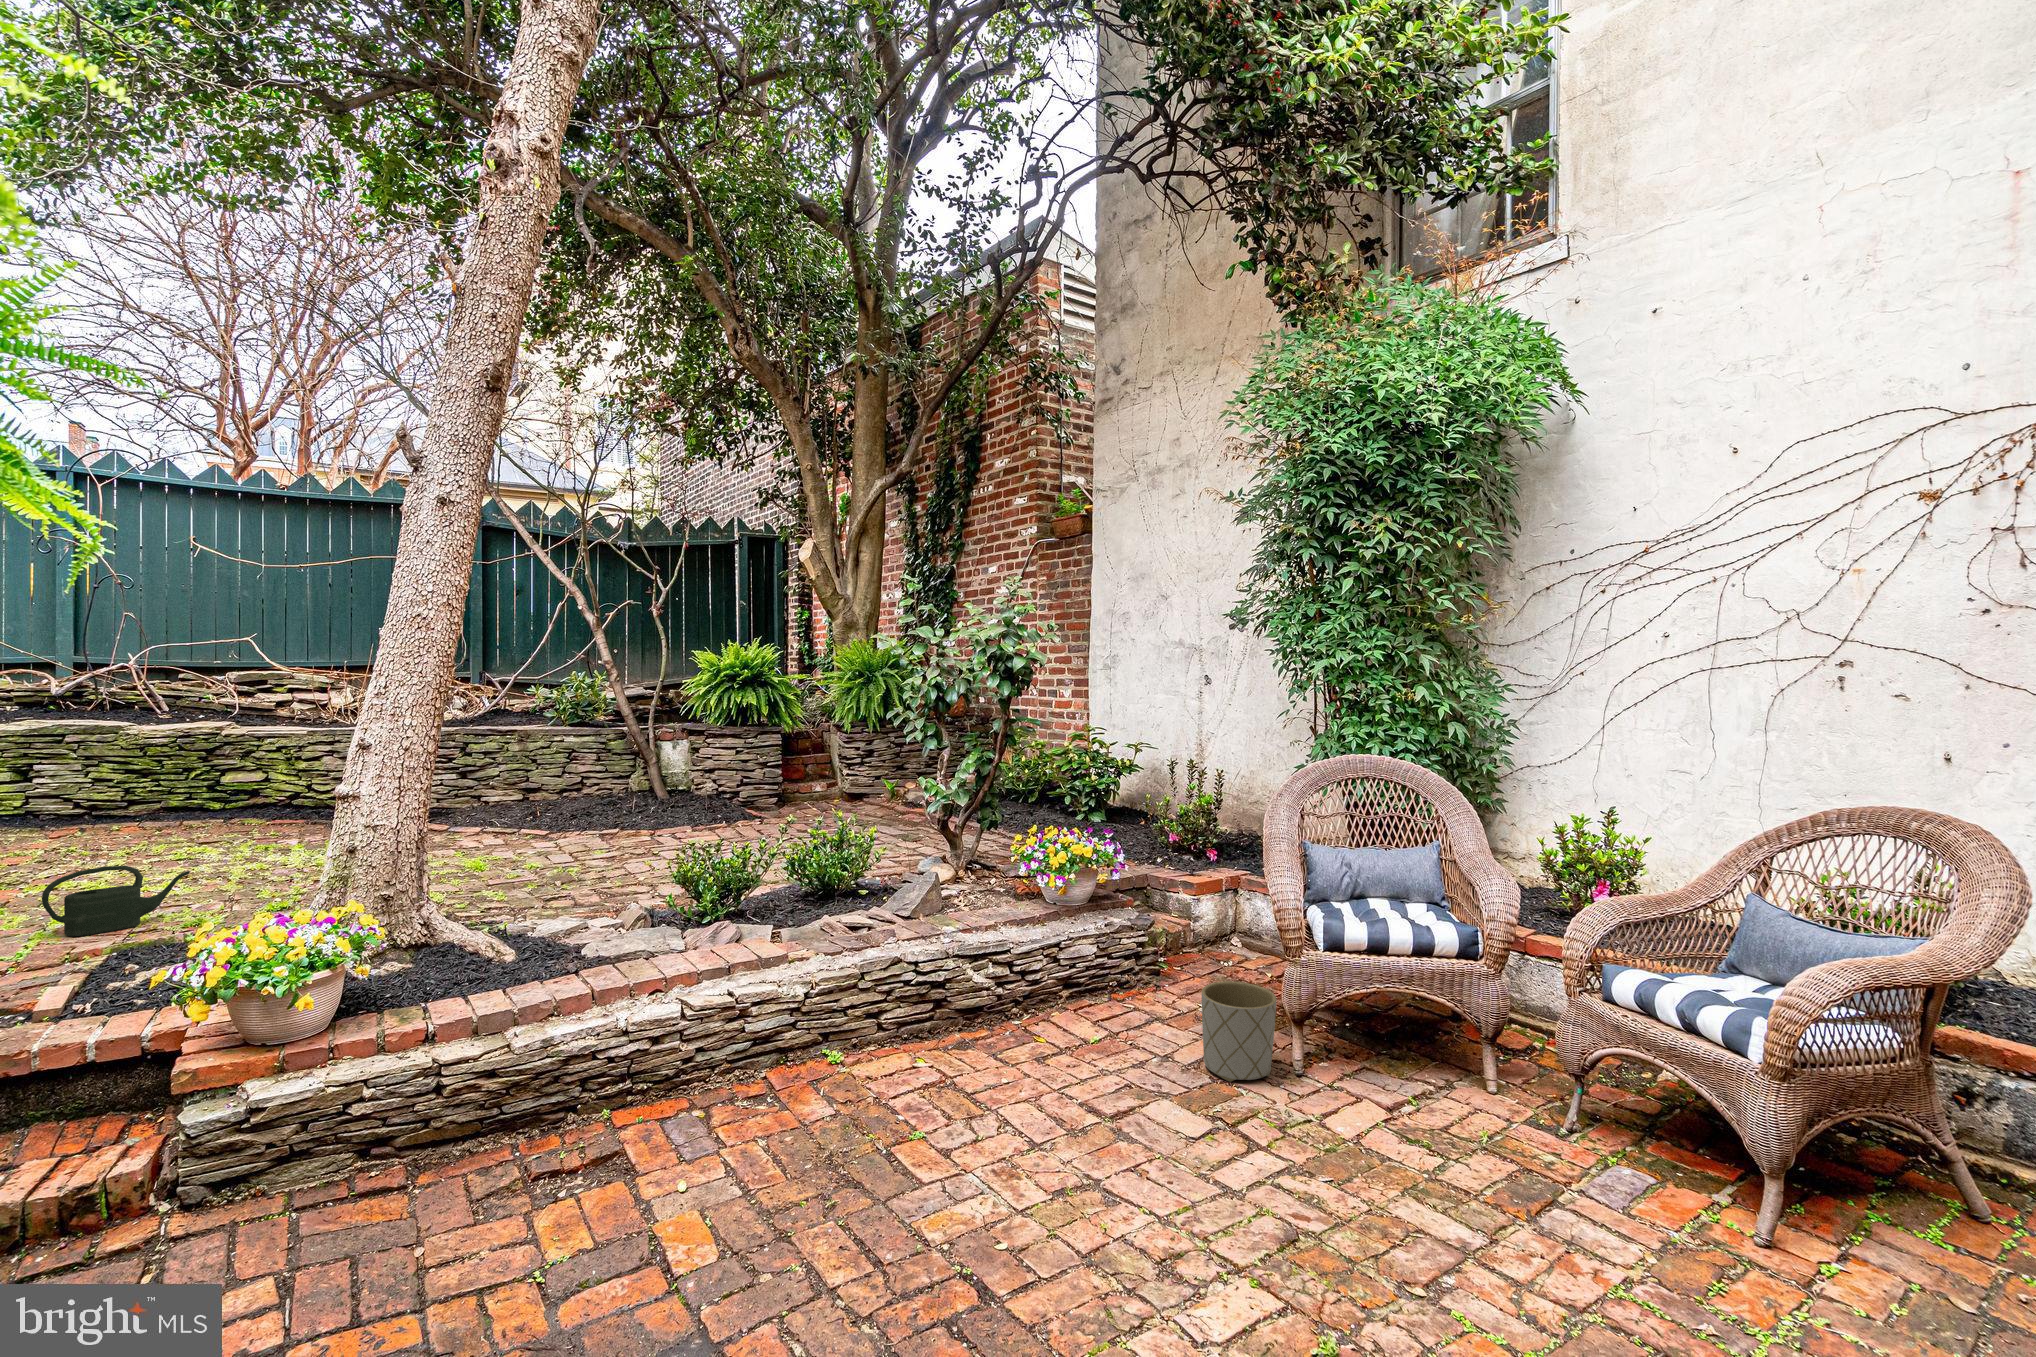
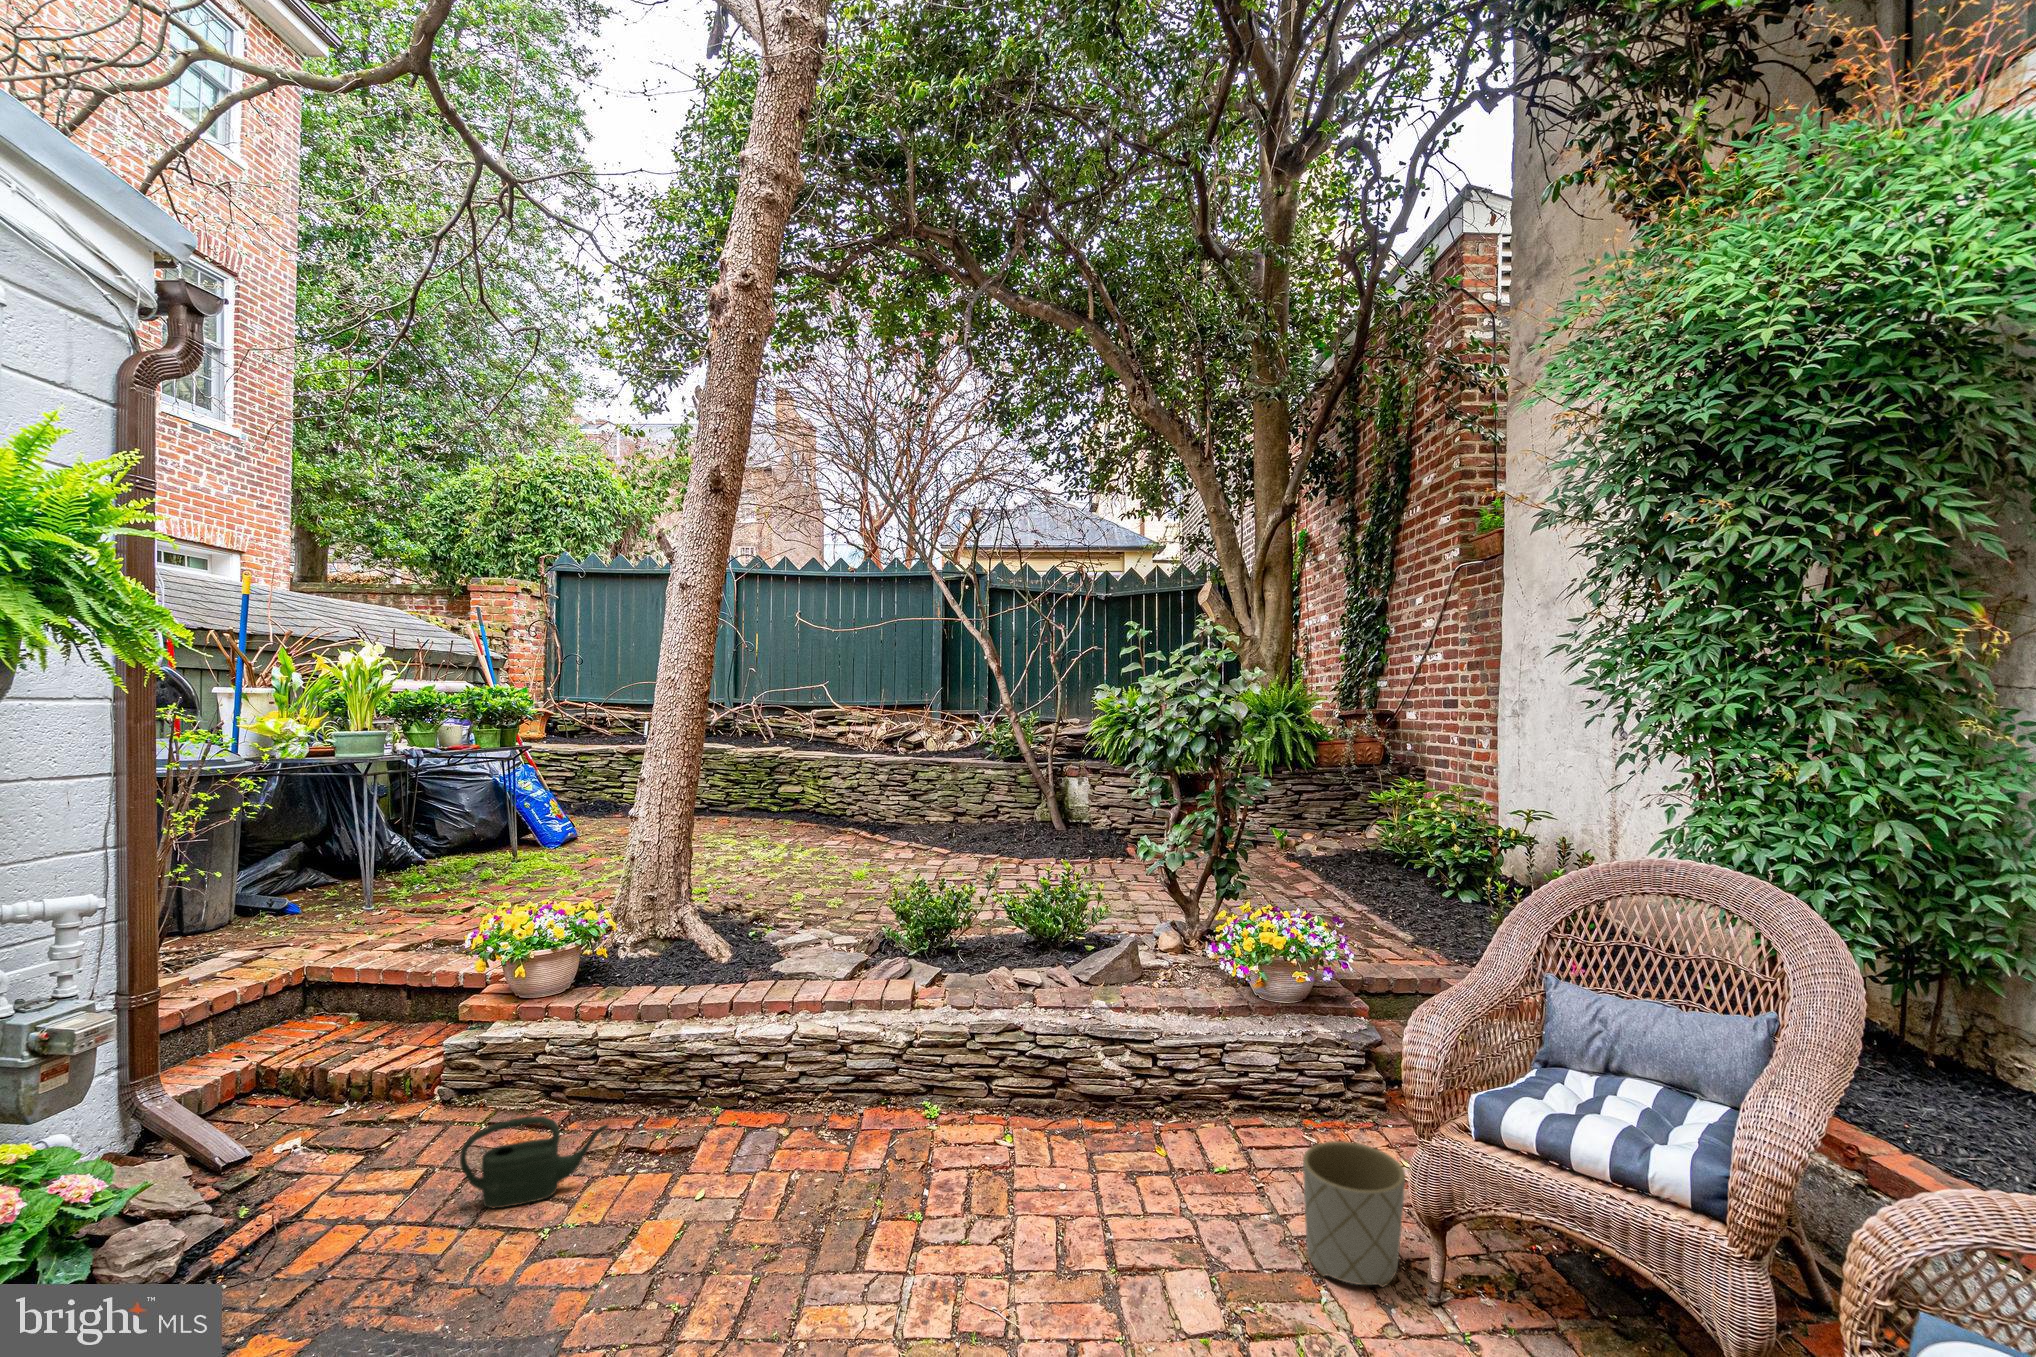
watering can: present [42,866,190,937] -> present [460,1116,608,1208]

